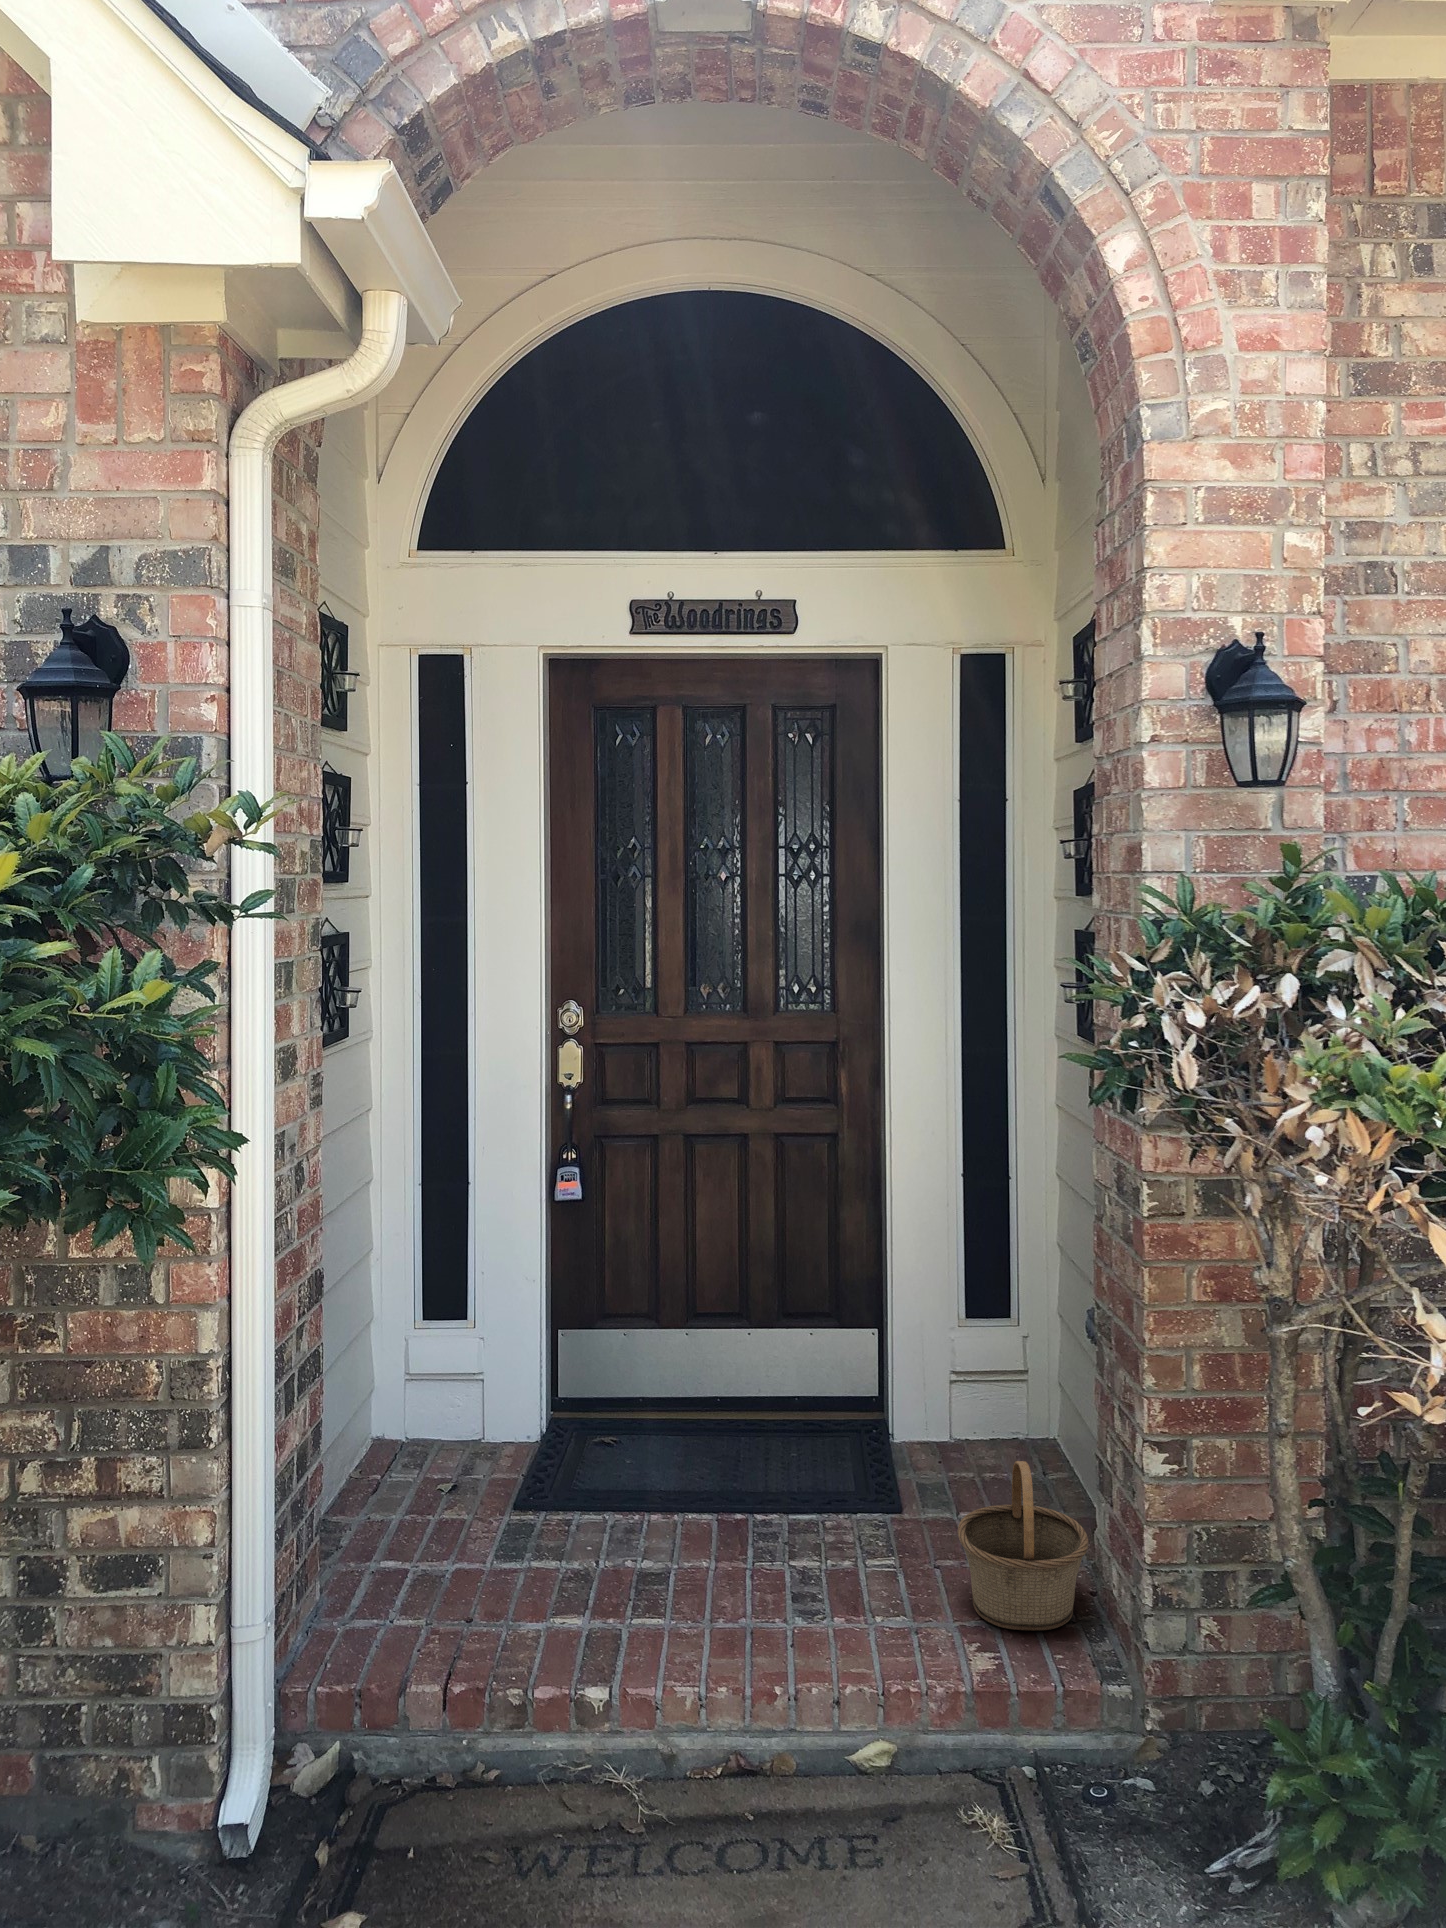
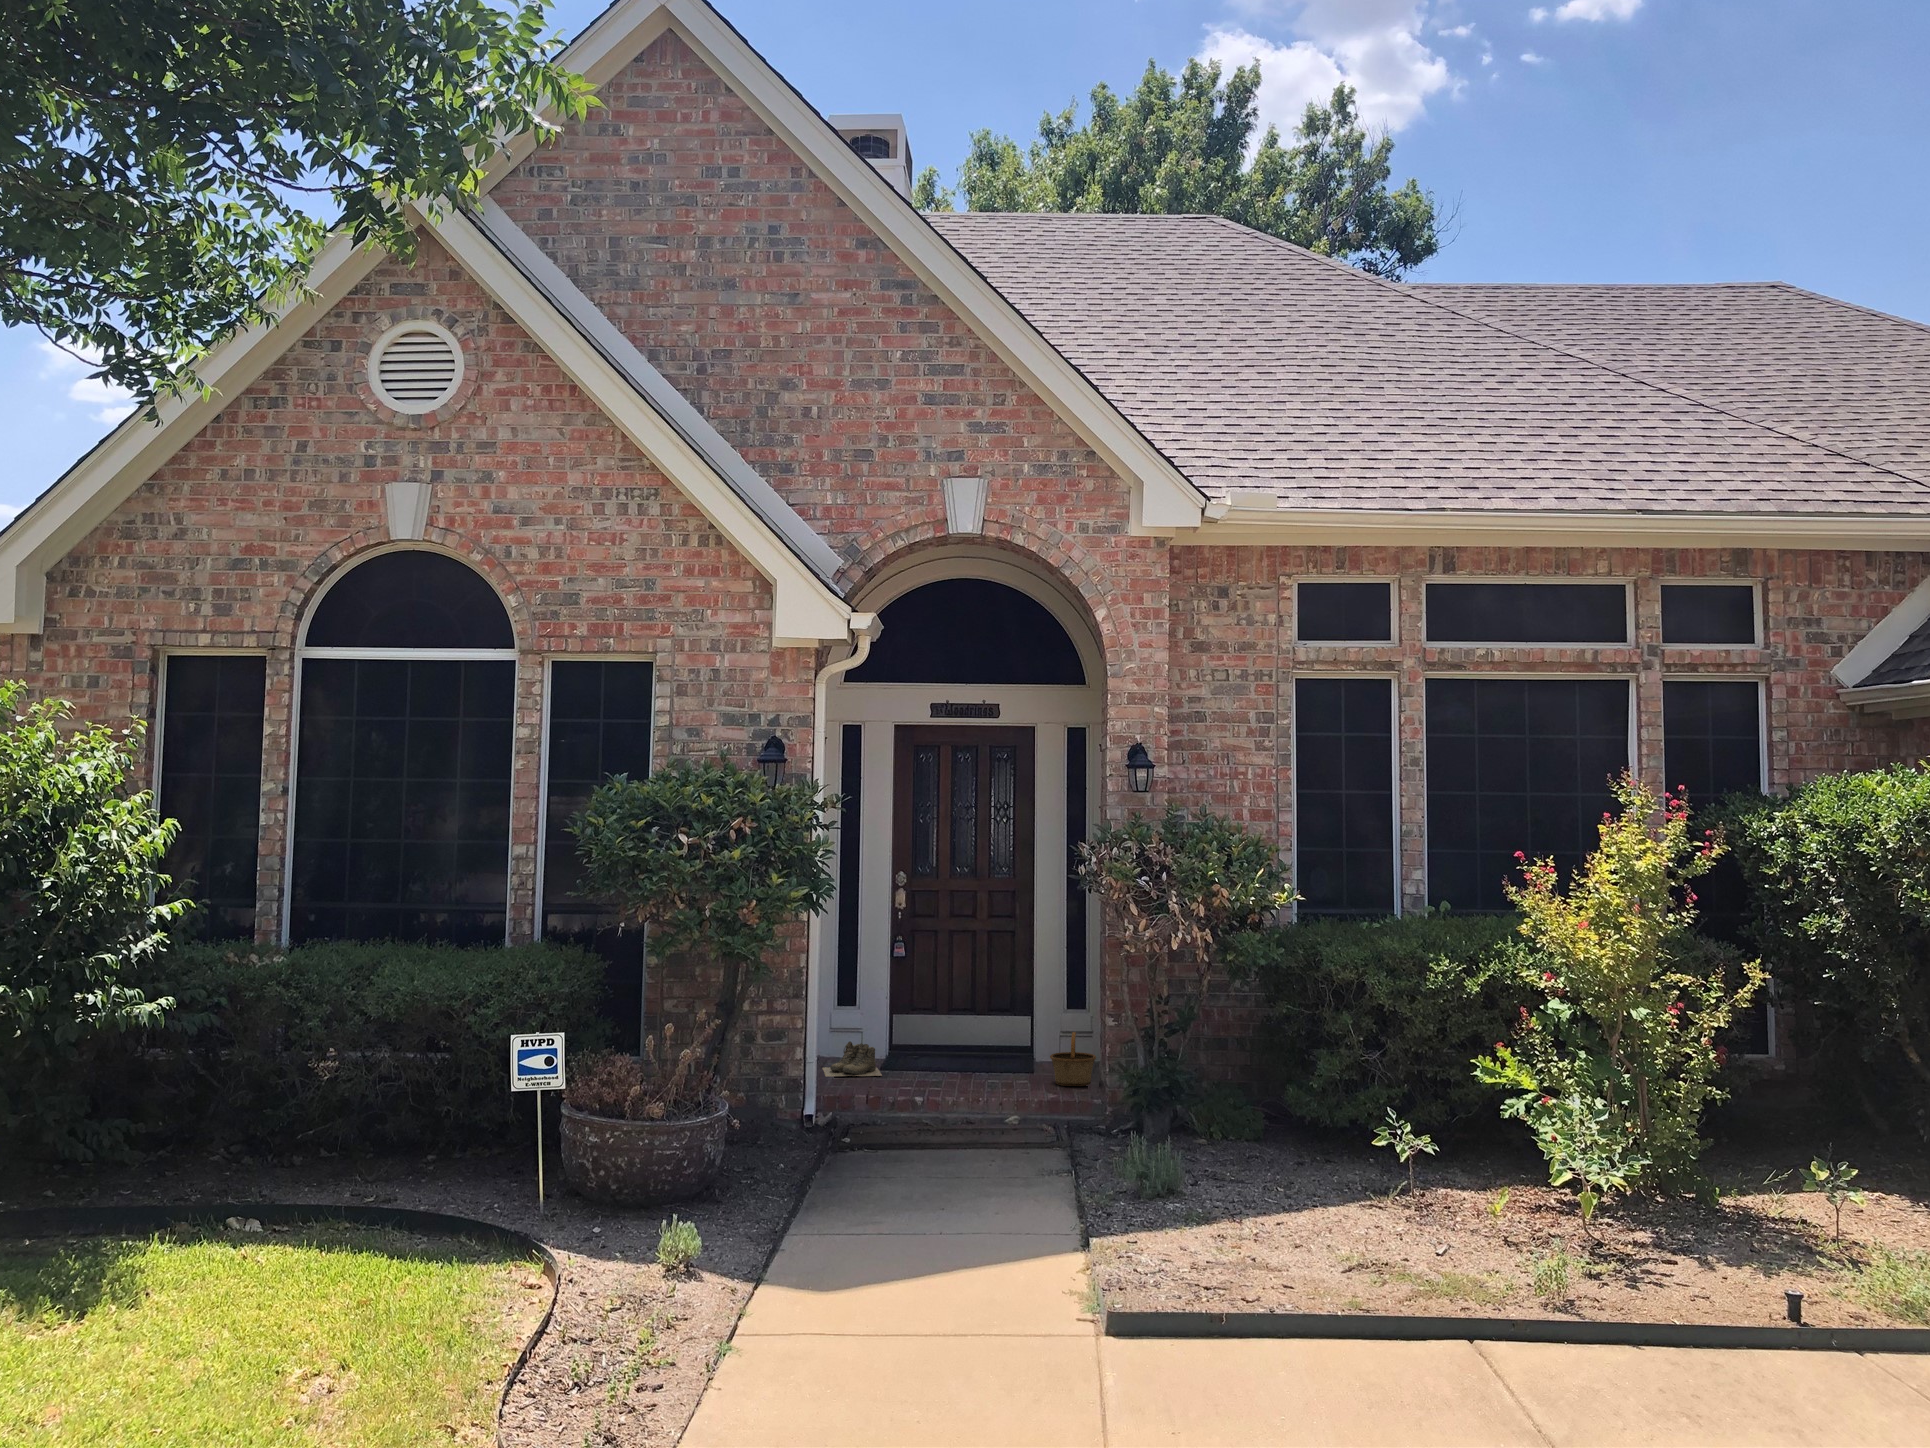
boots: none [339,1464,499,1586] -> present [823,1041,882,1077]

